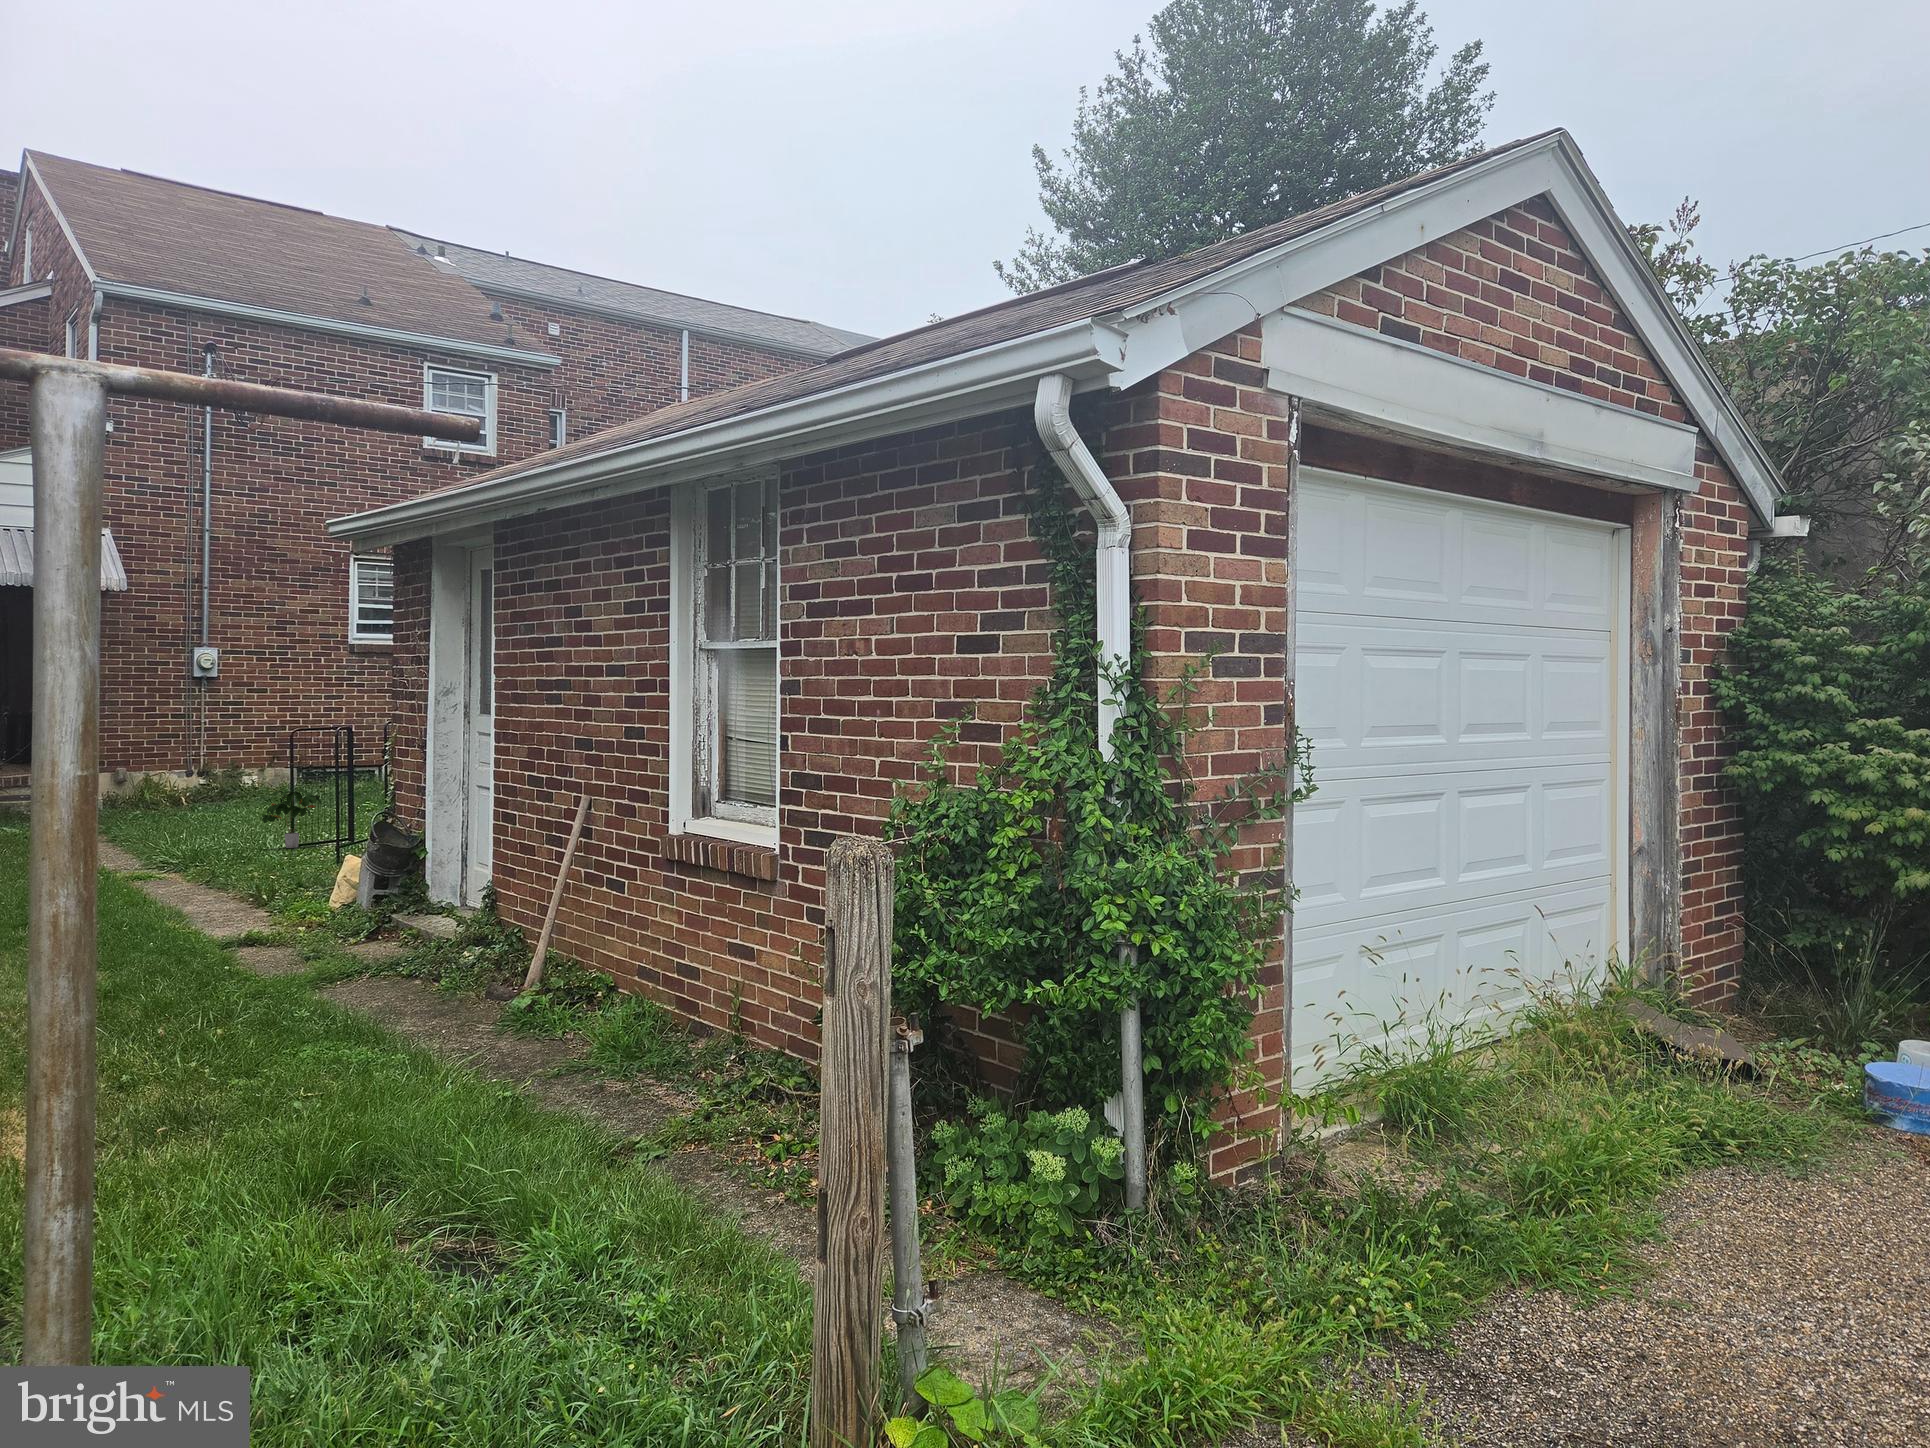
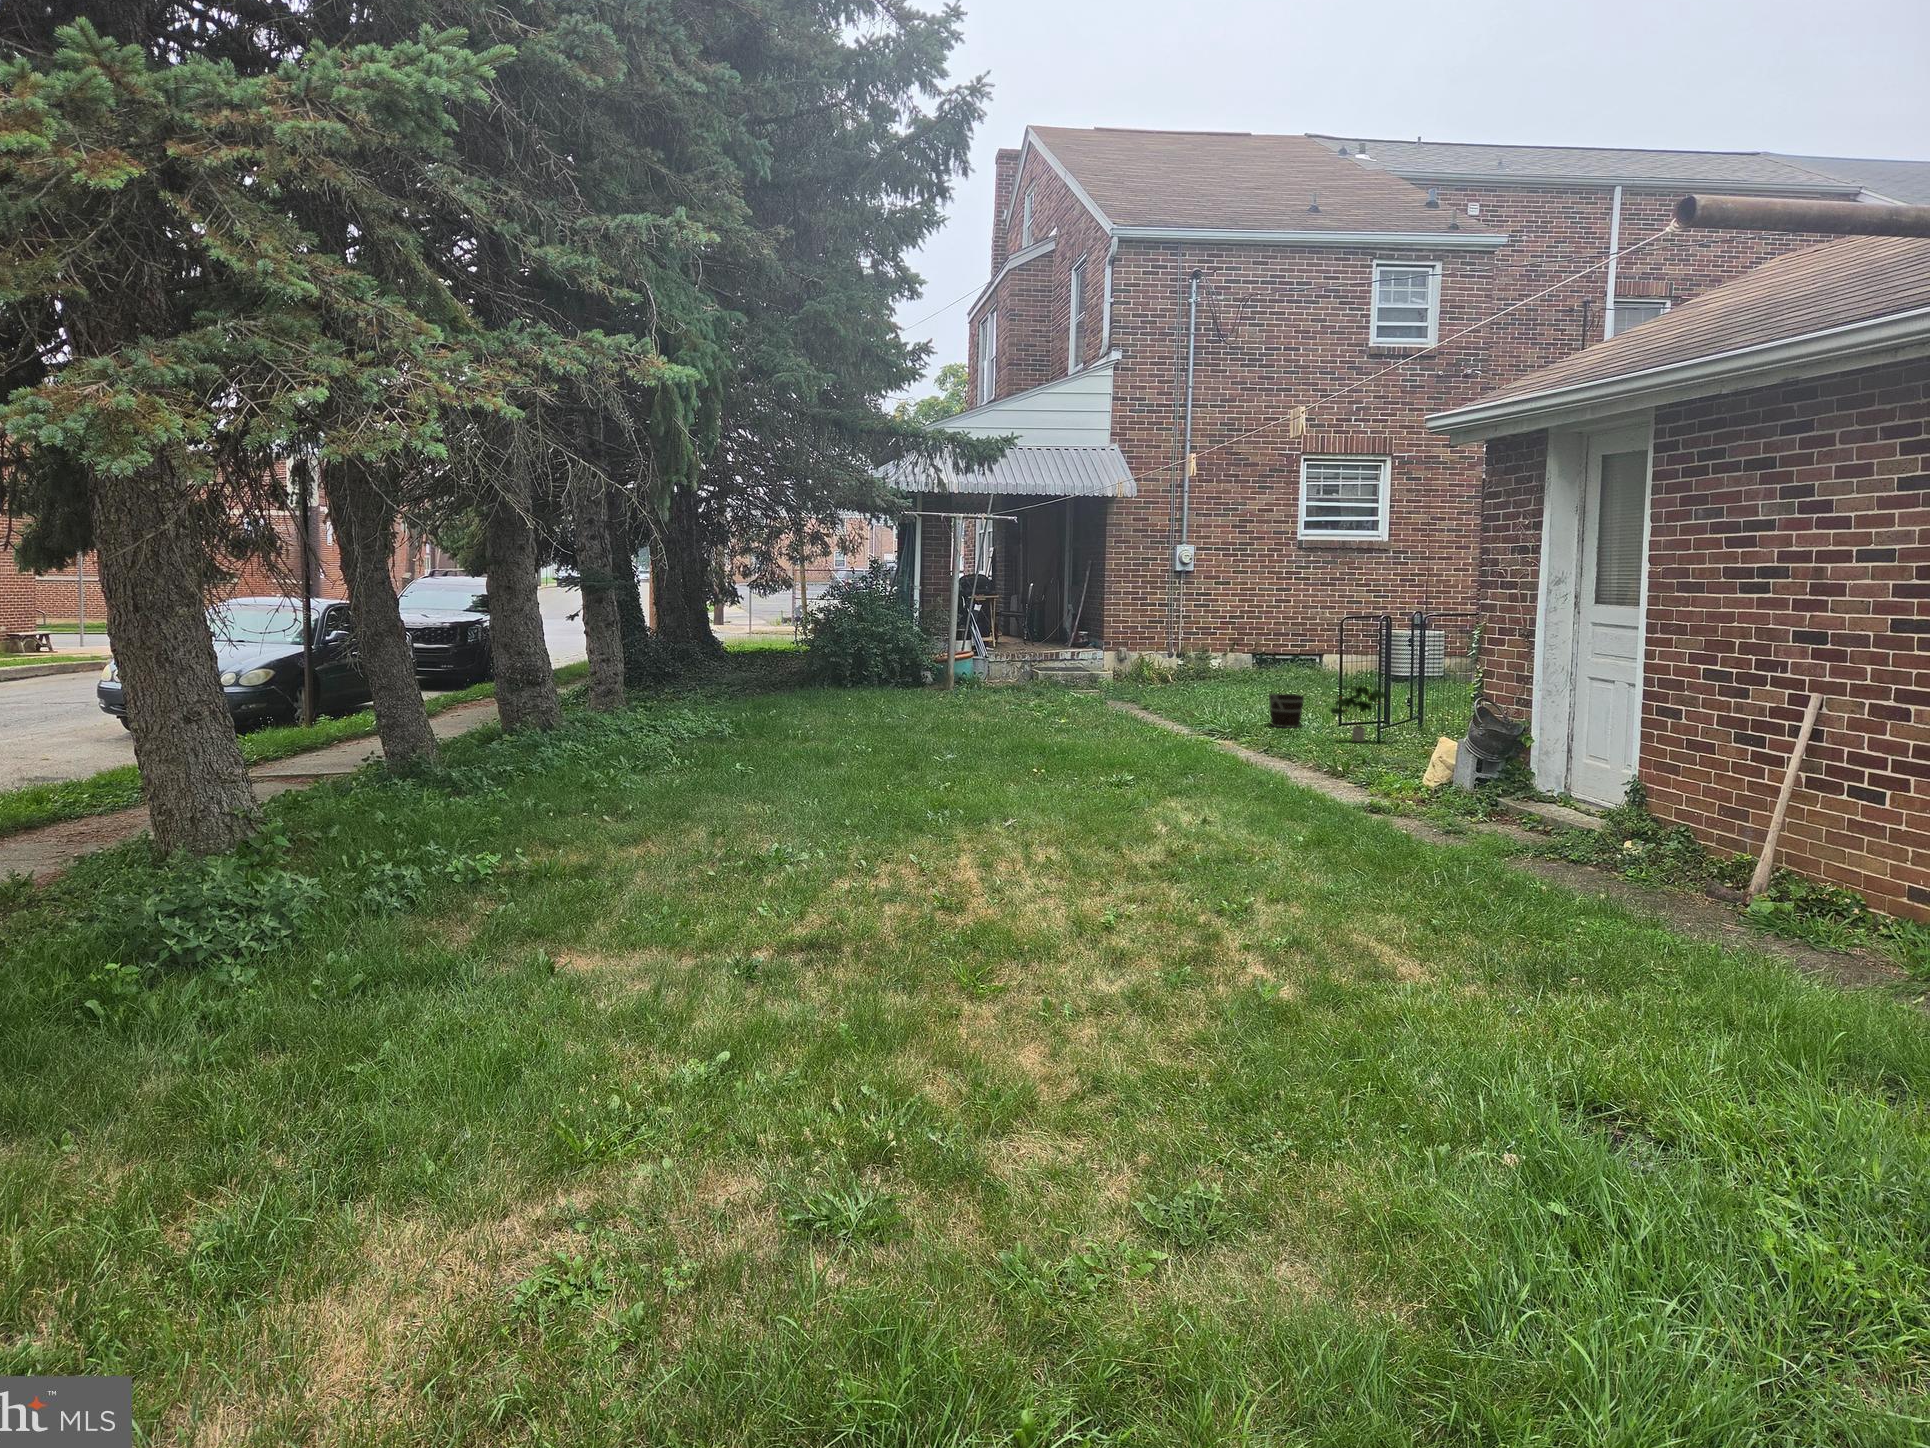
bucket: none [217,803,258,841] -> present [1269,693,1304,727]

